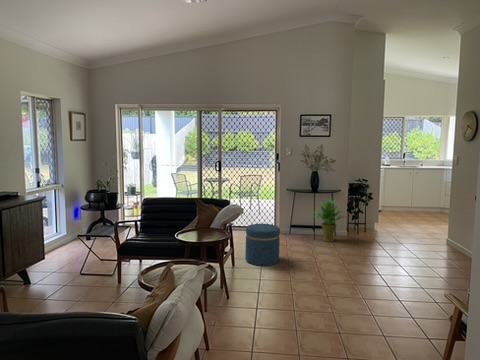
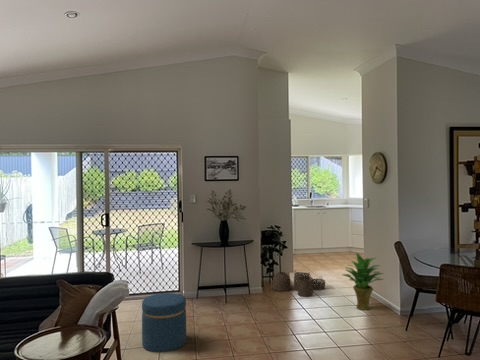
potted plant: present [314,199,344,242] -> present [343,253,383,310]
woven basket: none [356,219,408,243] -> present [272,272,325,297]

